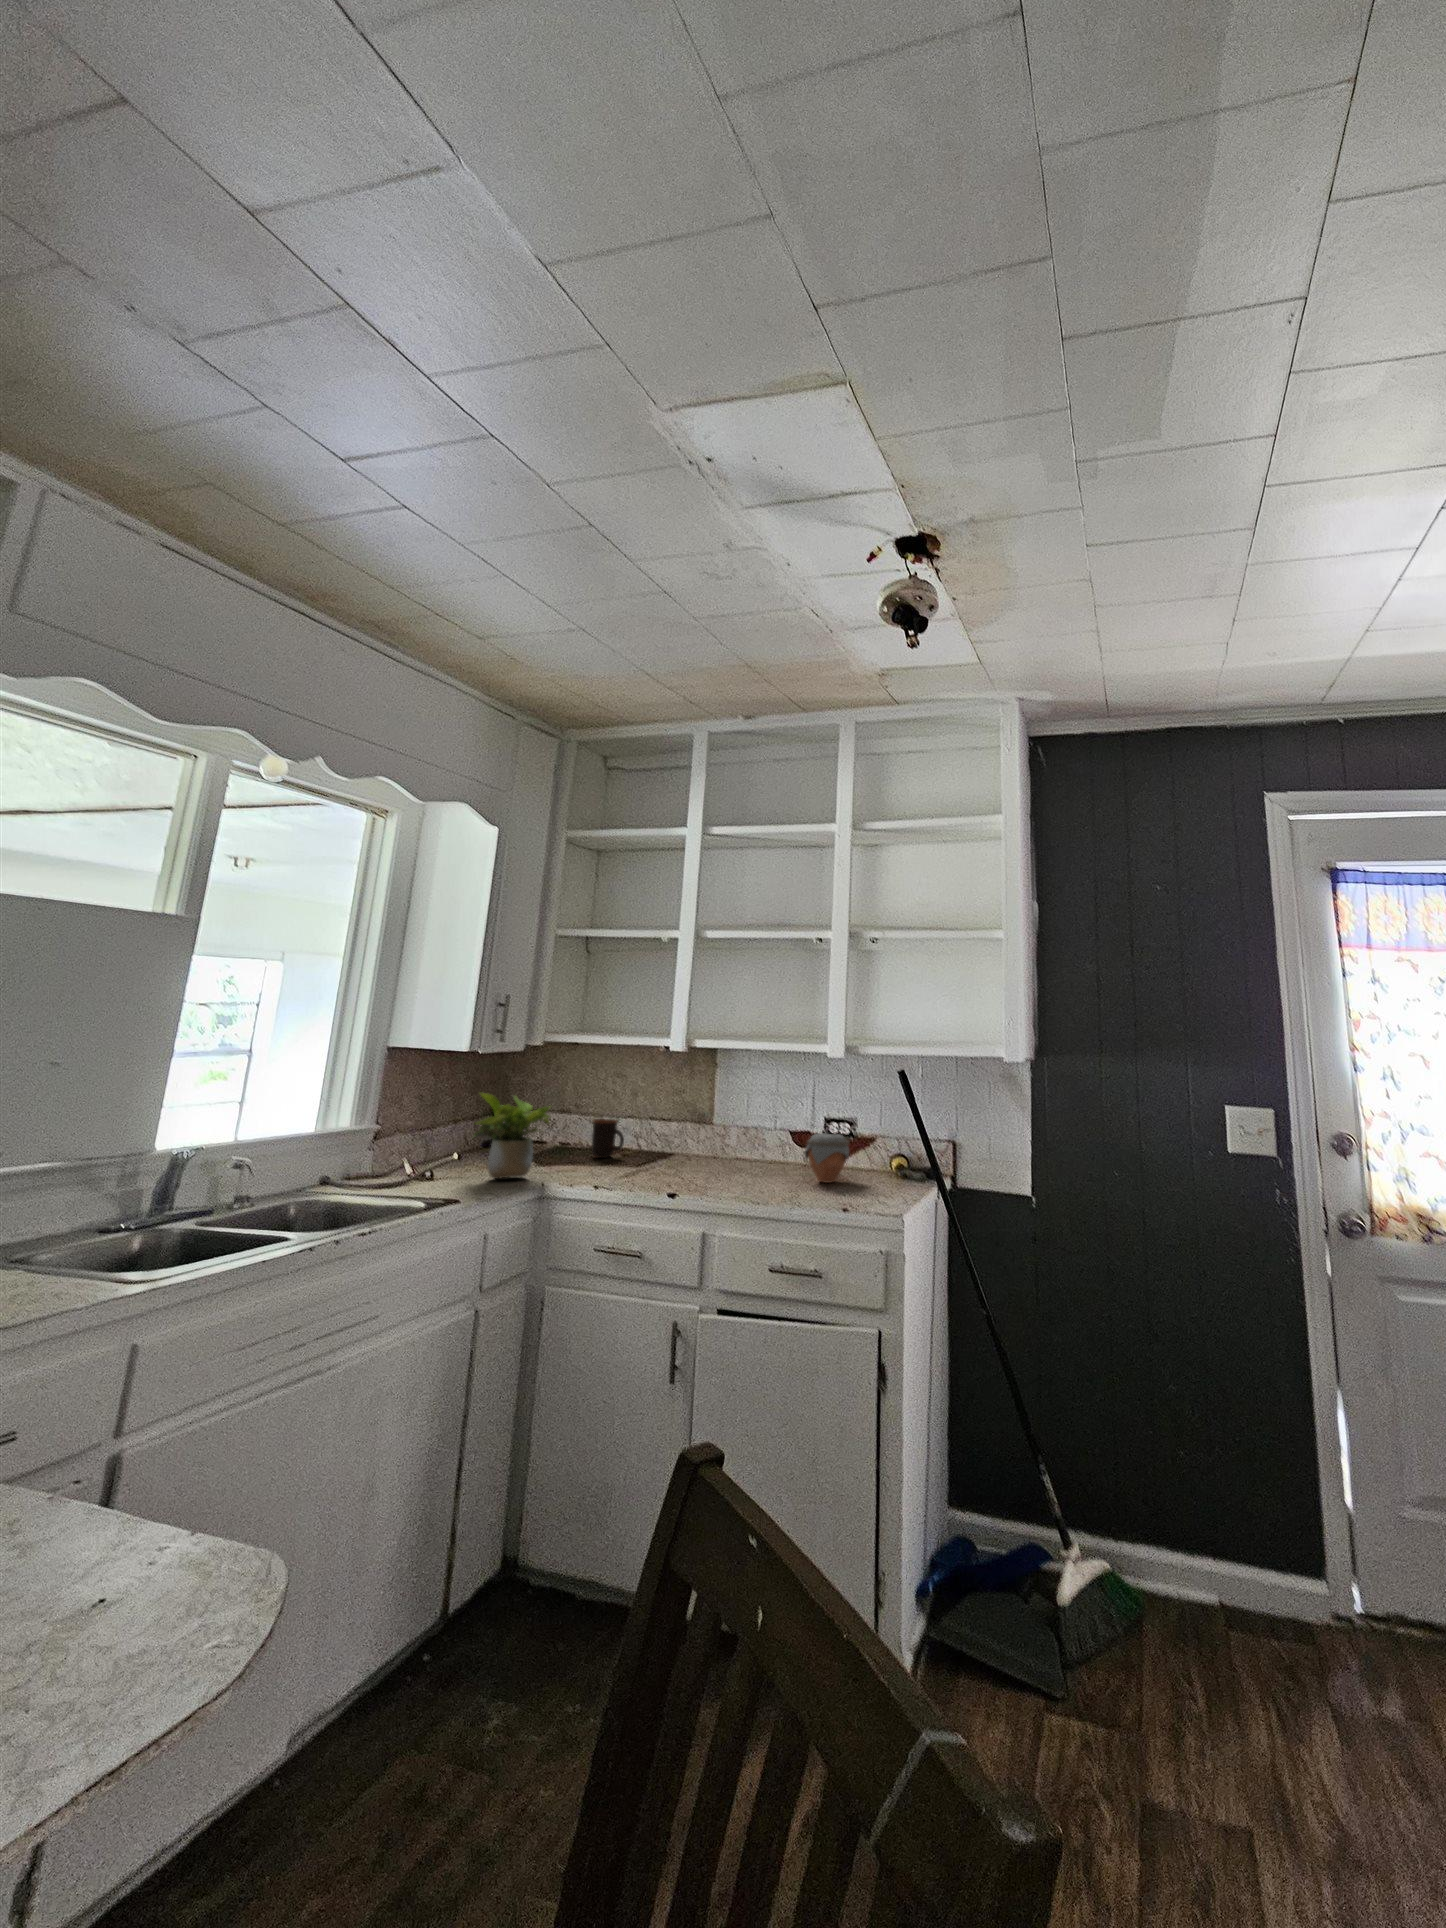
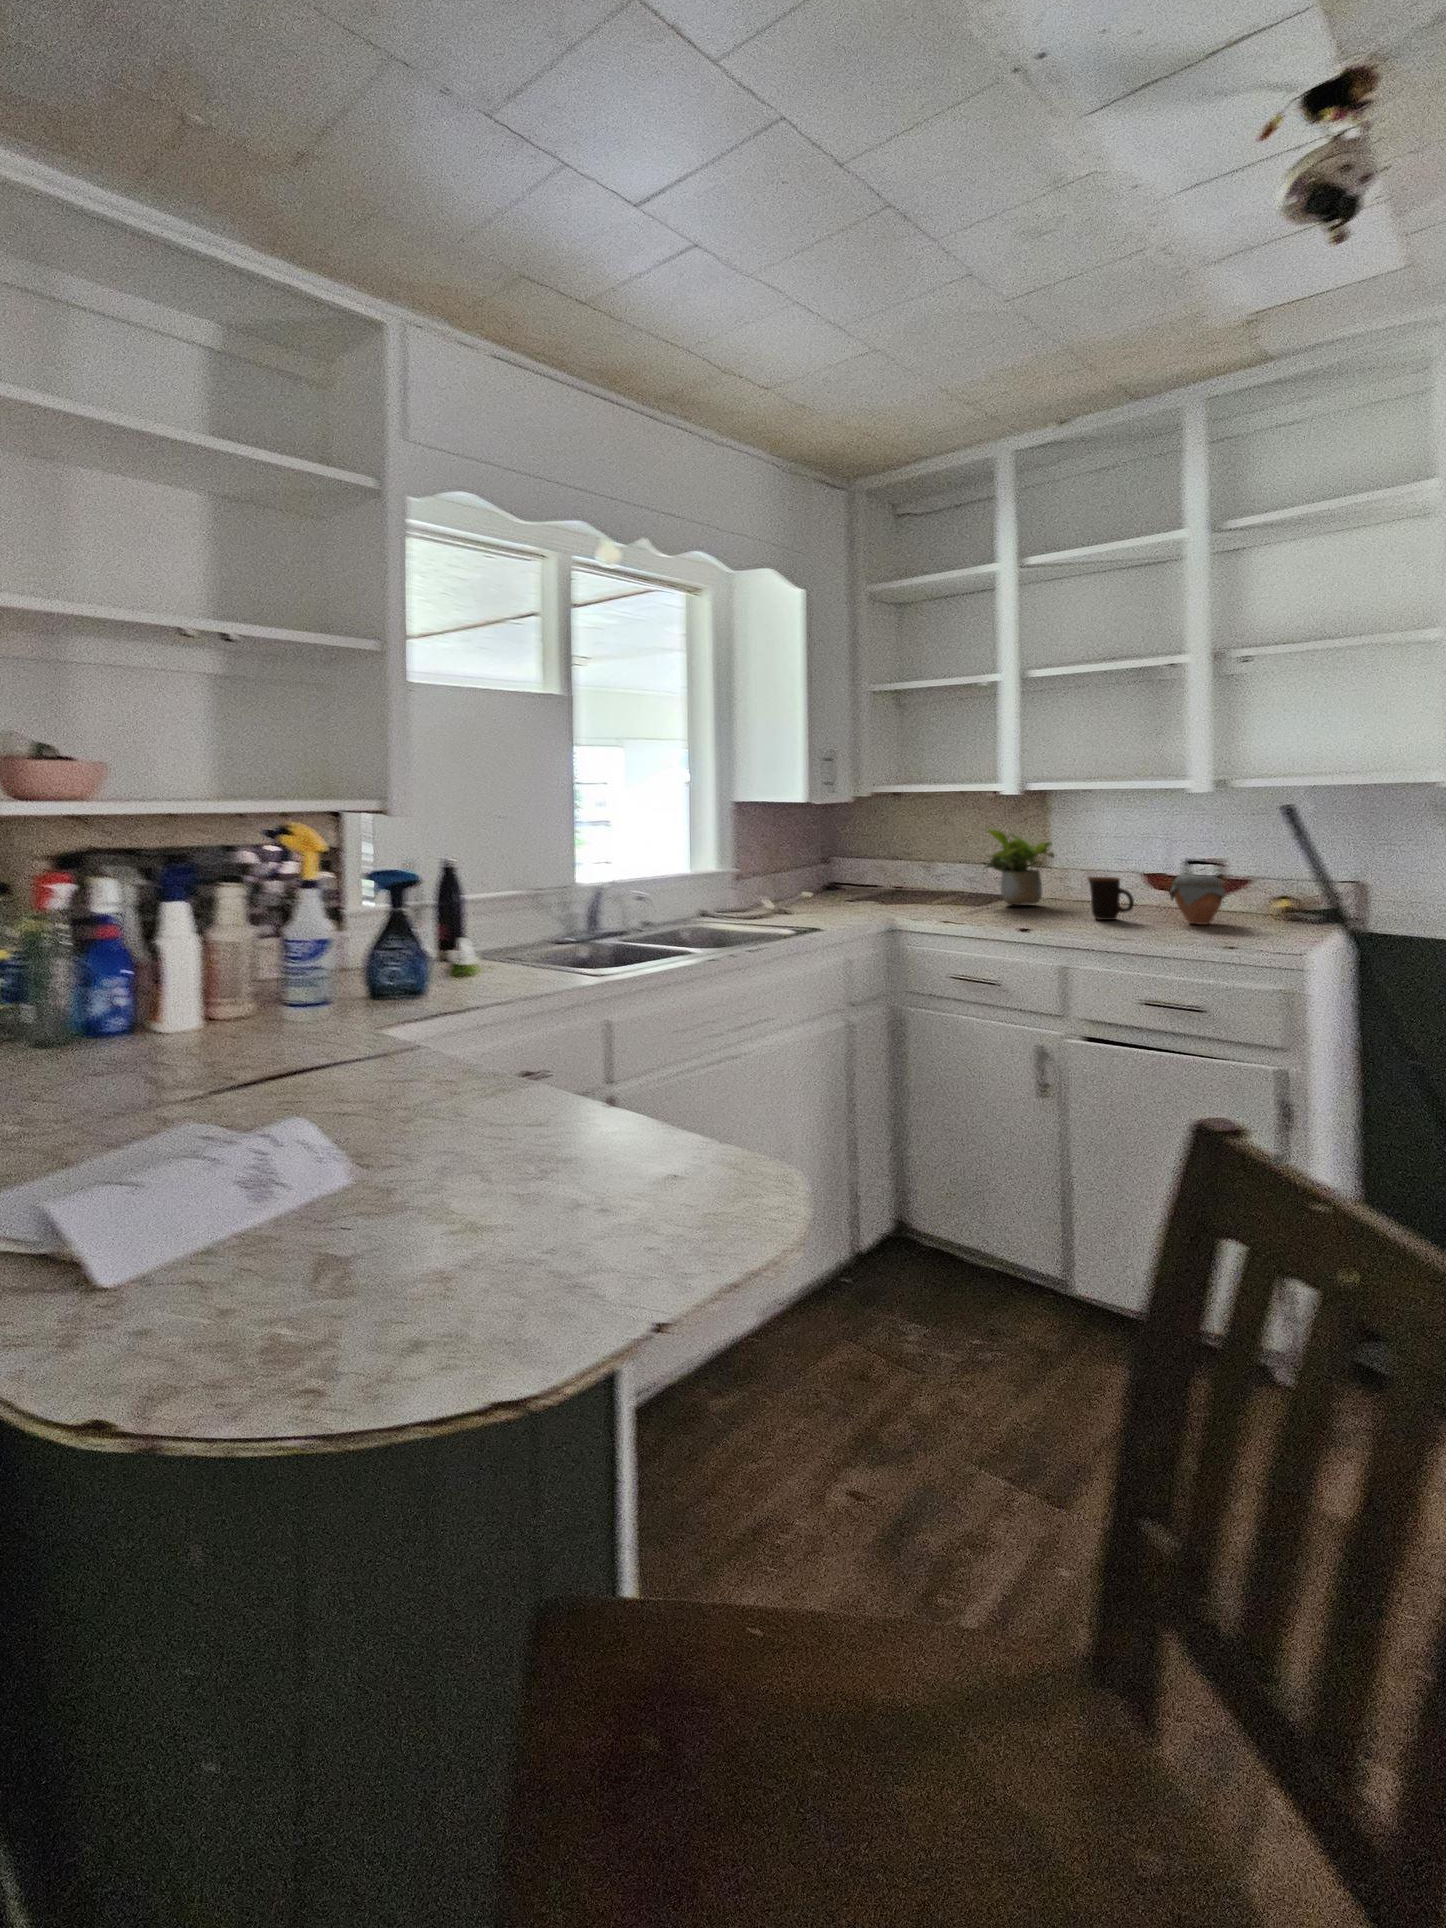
potted plant: present [473,1093,550,1179] -> present [984,829,1055,905]
mug: present [592,1119,624,1158] -> present [1088,877,1134,920]

